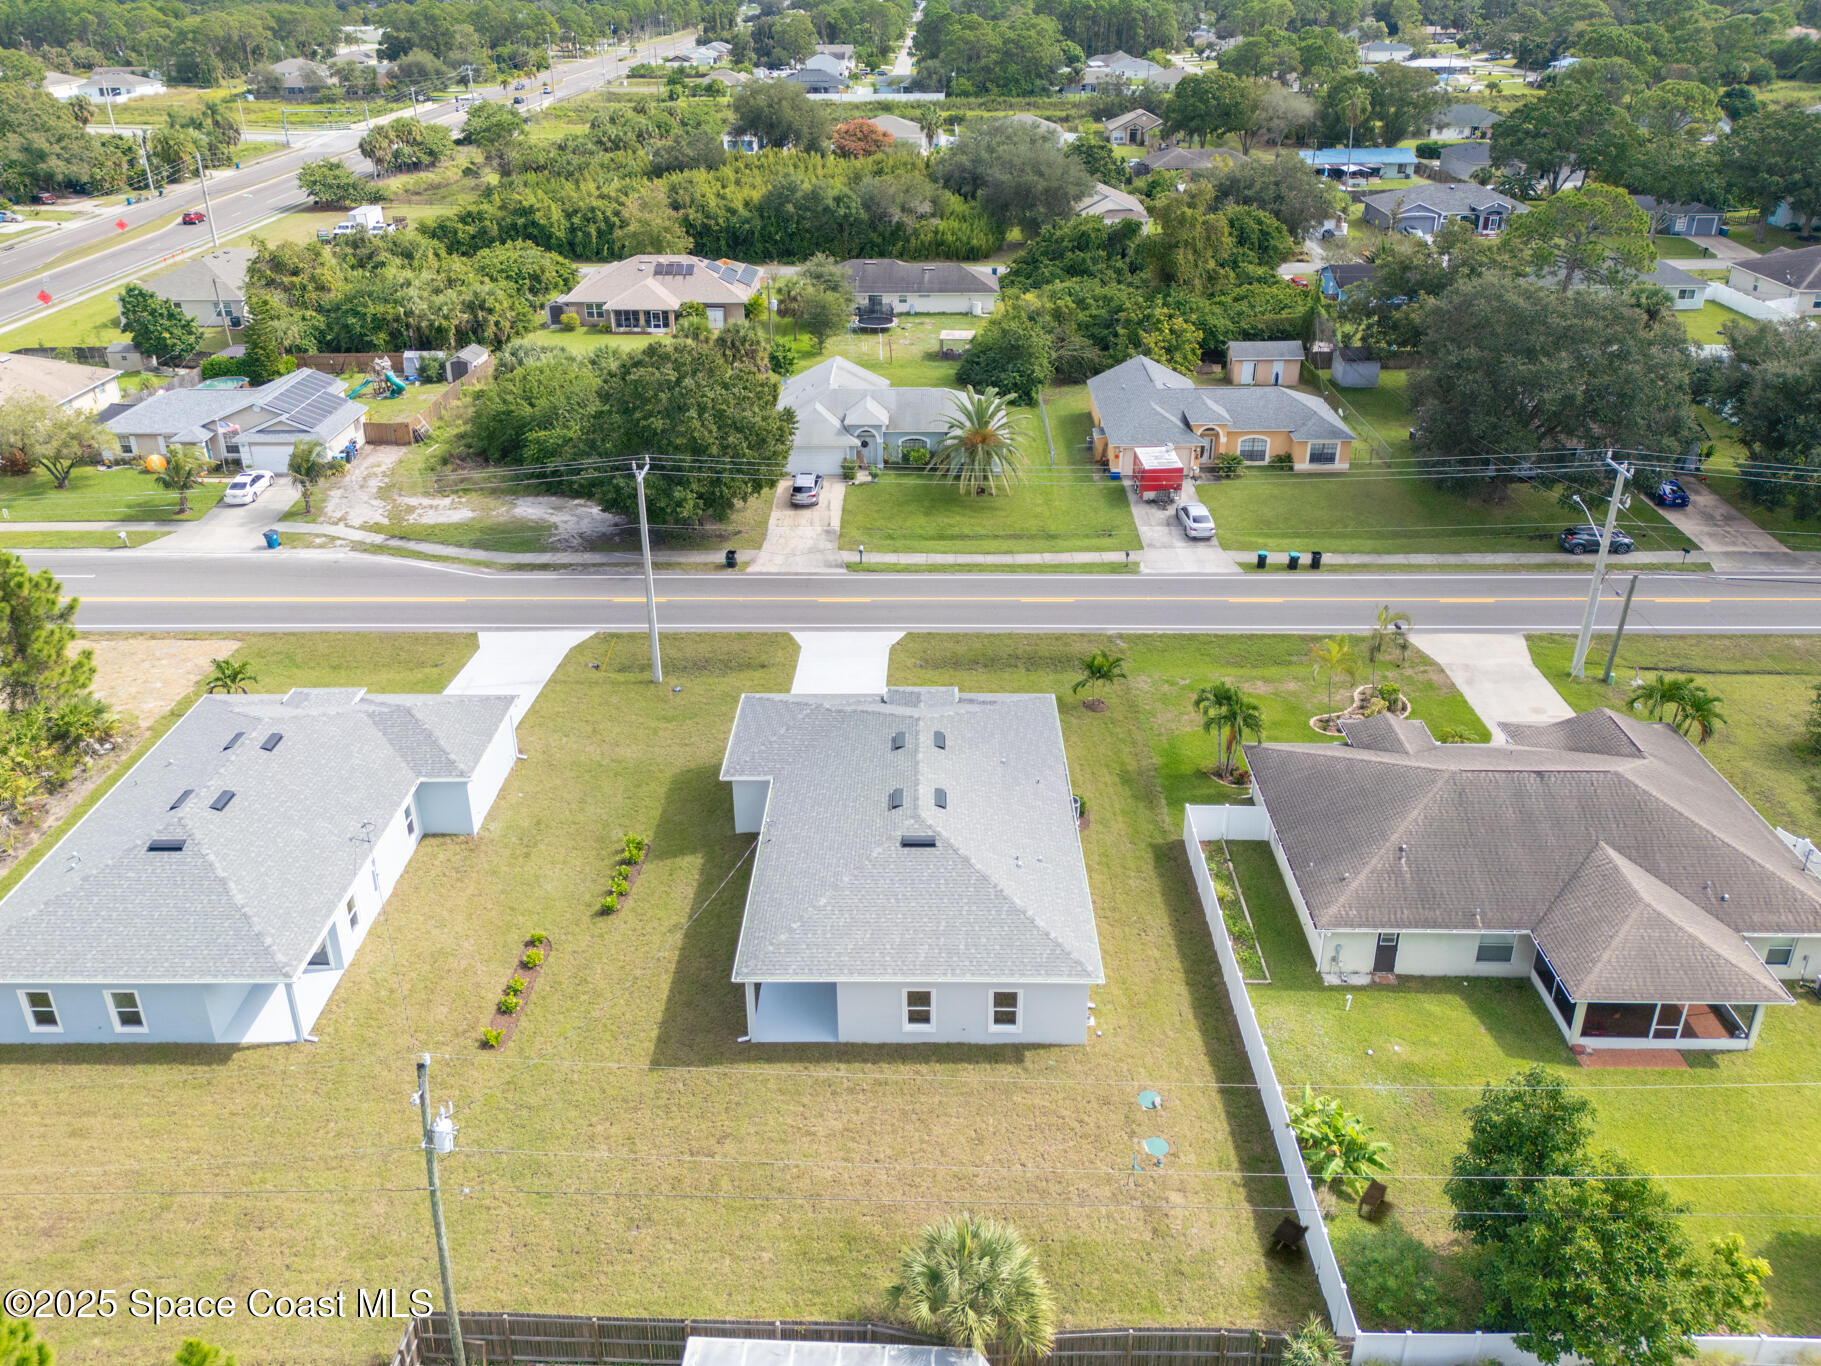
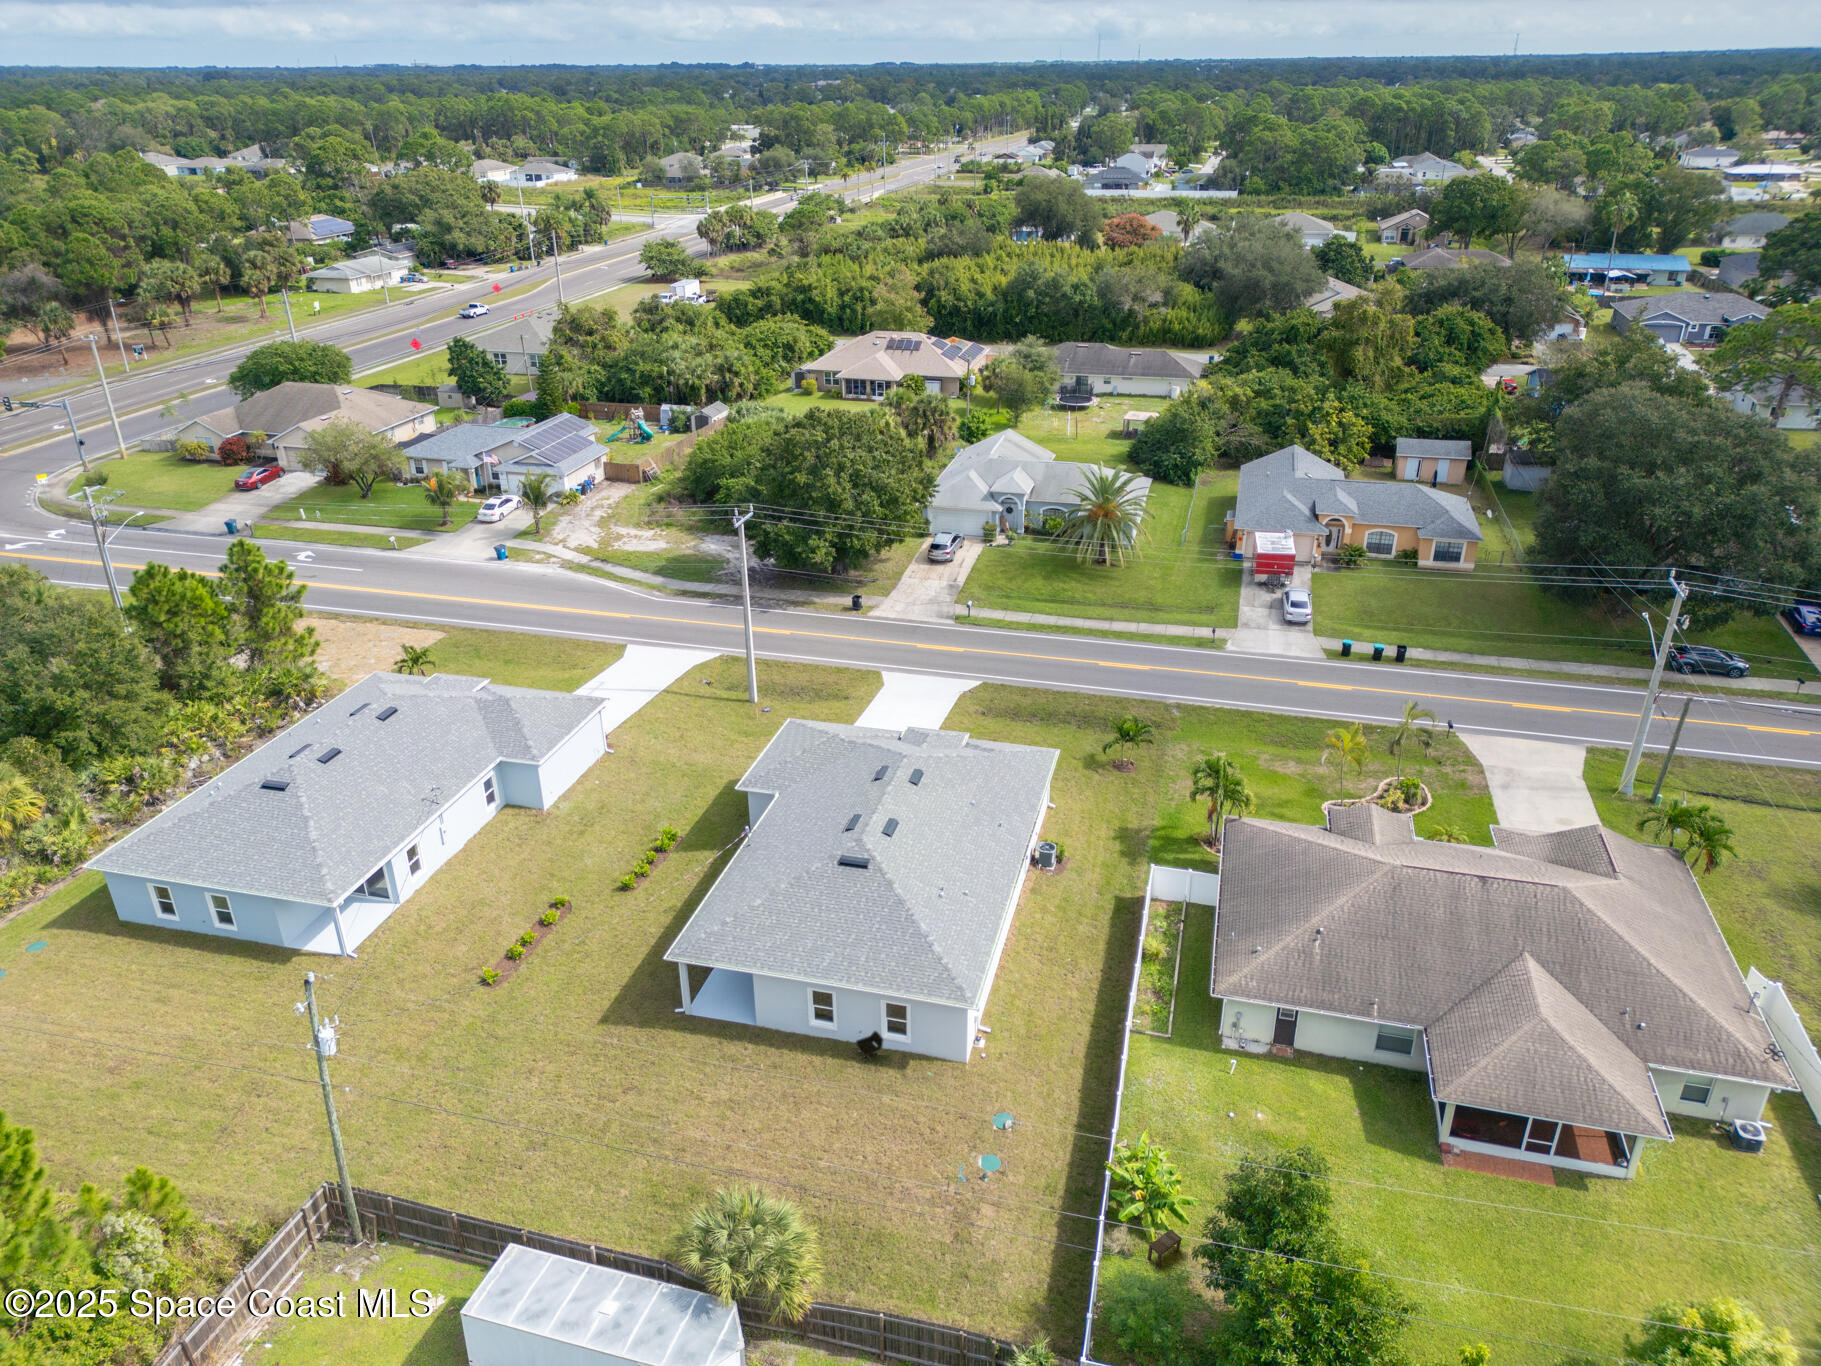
lounge chair: present [1271,1217,1309,1248] -> present [856,1031,883,1058]

